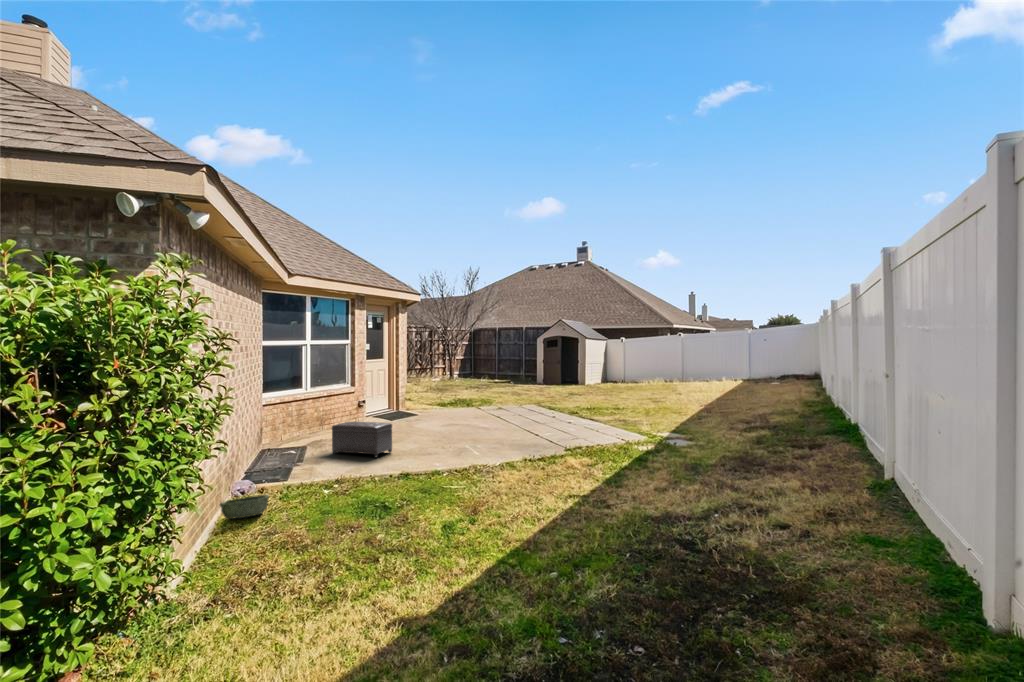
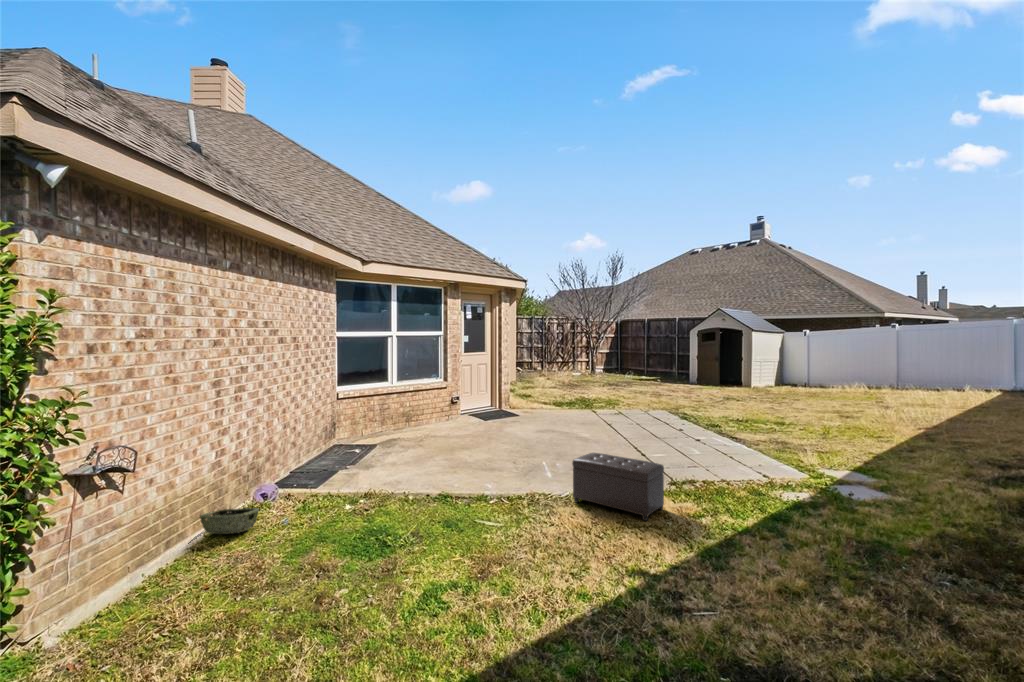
ottoman: present [332,422,392,457] -> present [572,453,664,521]

